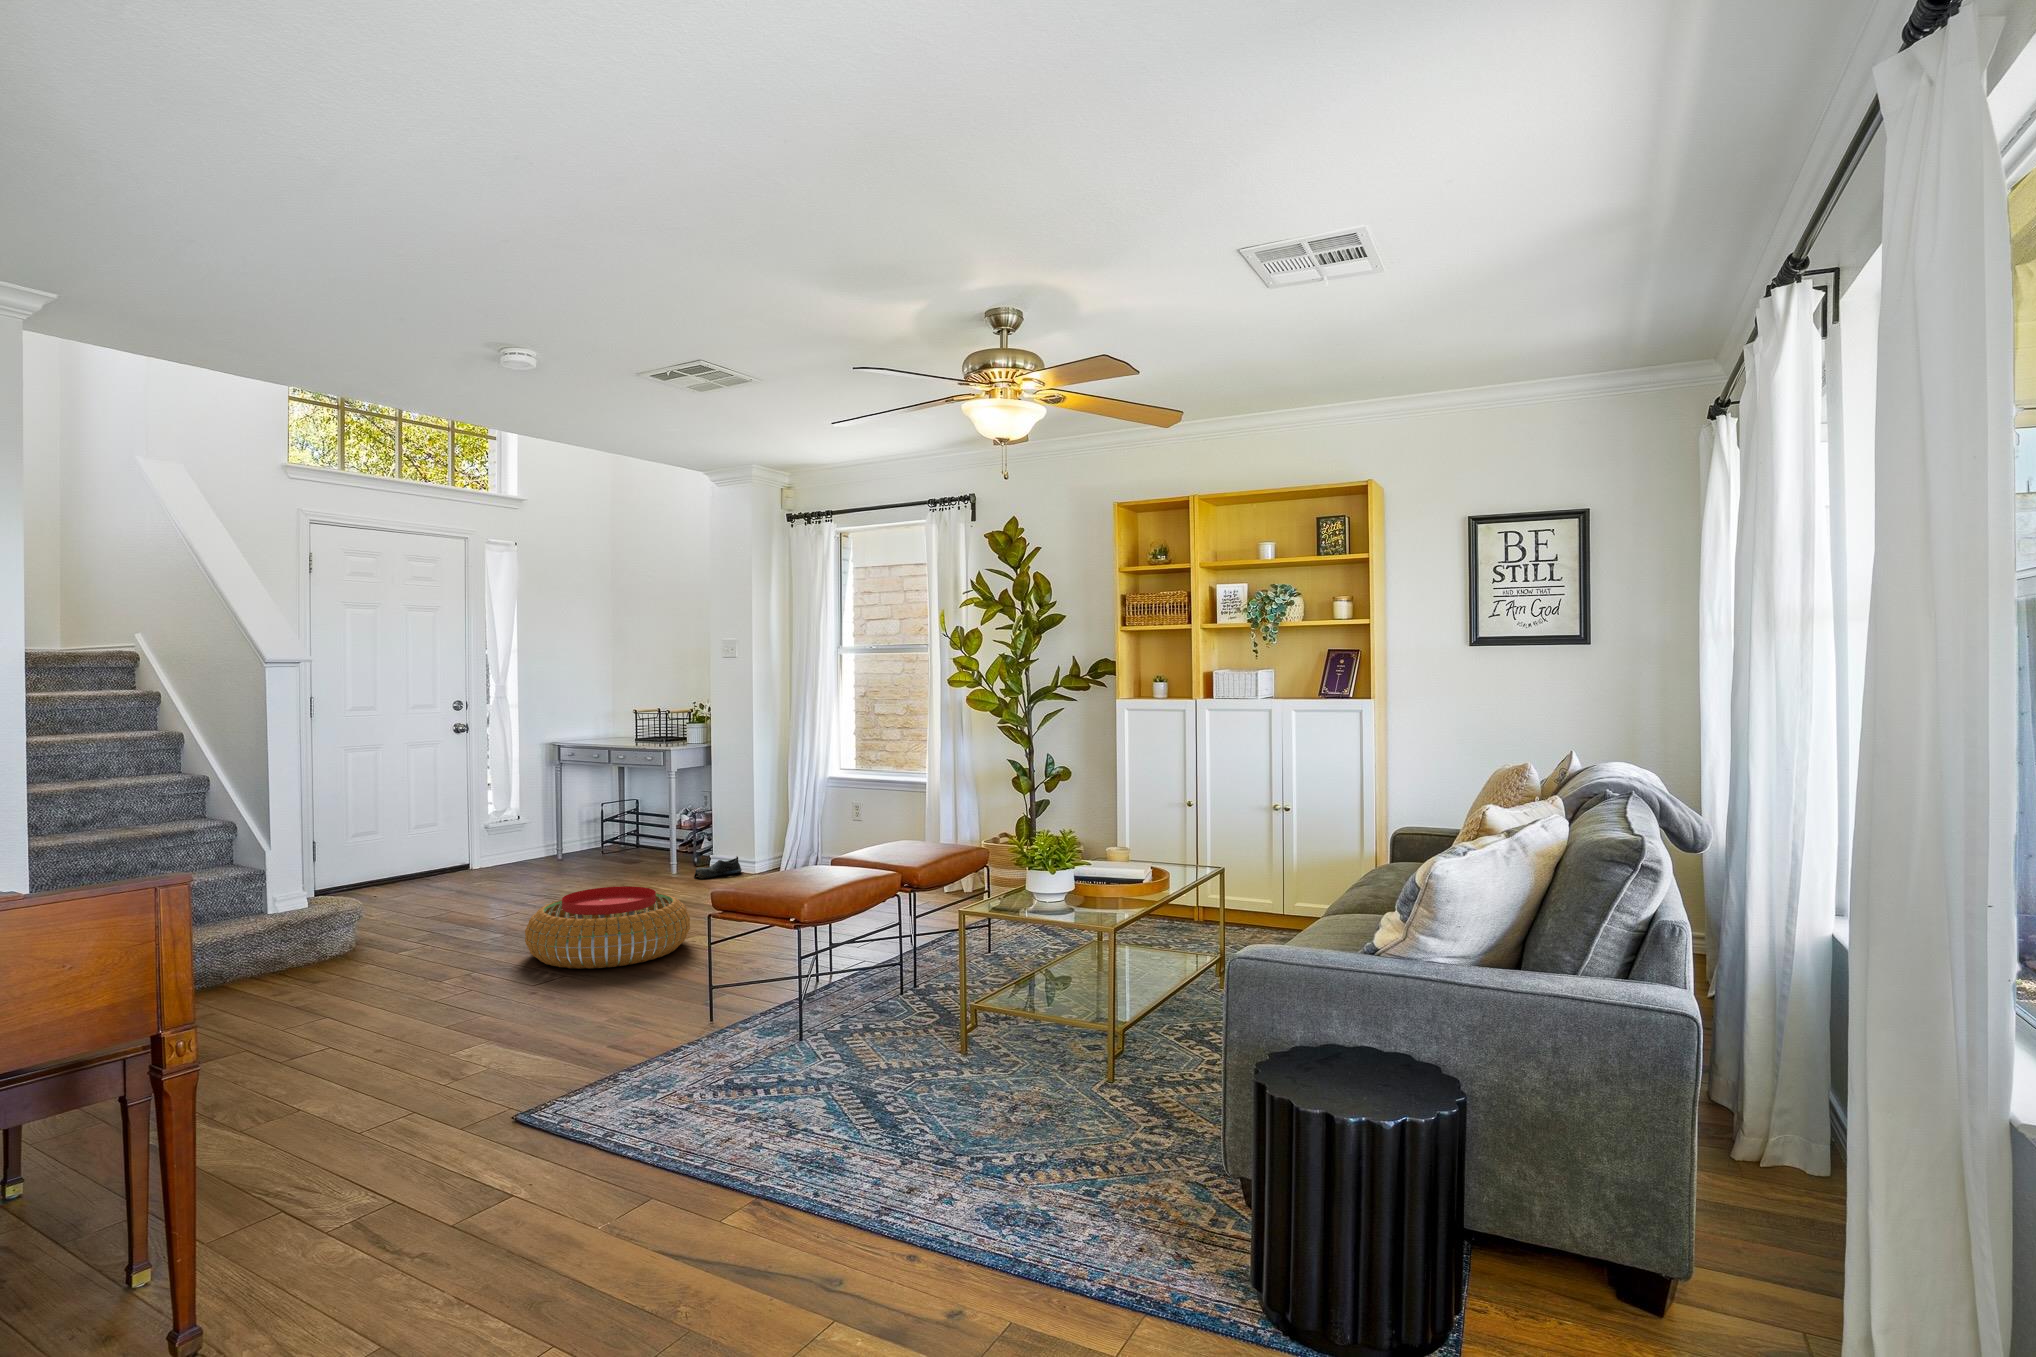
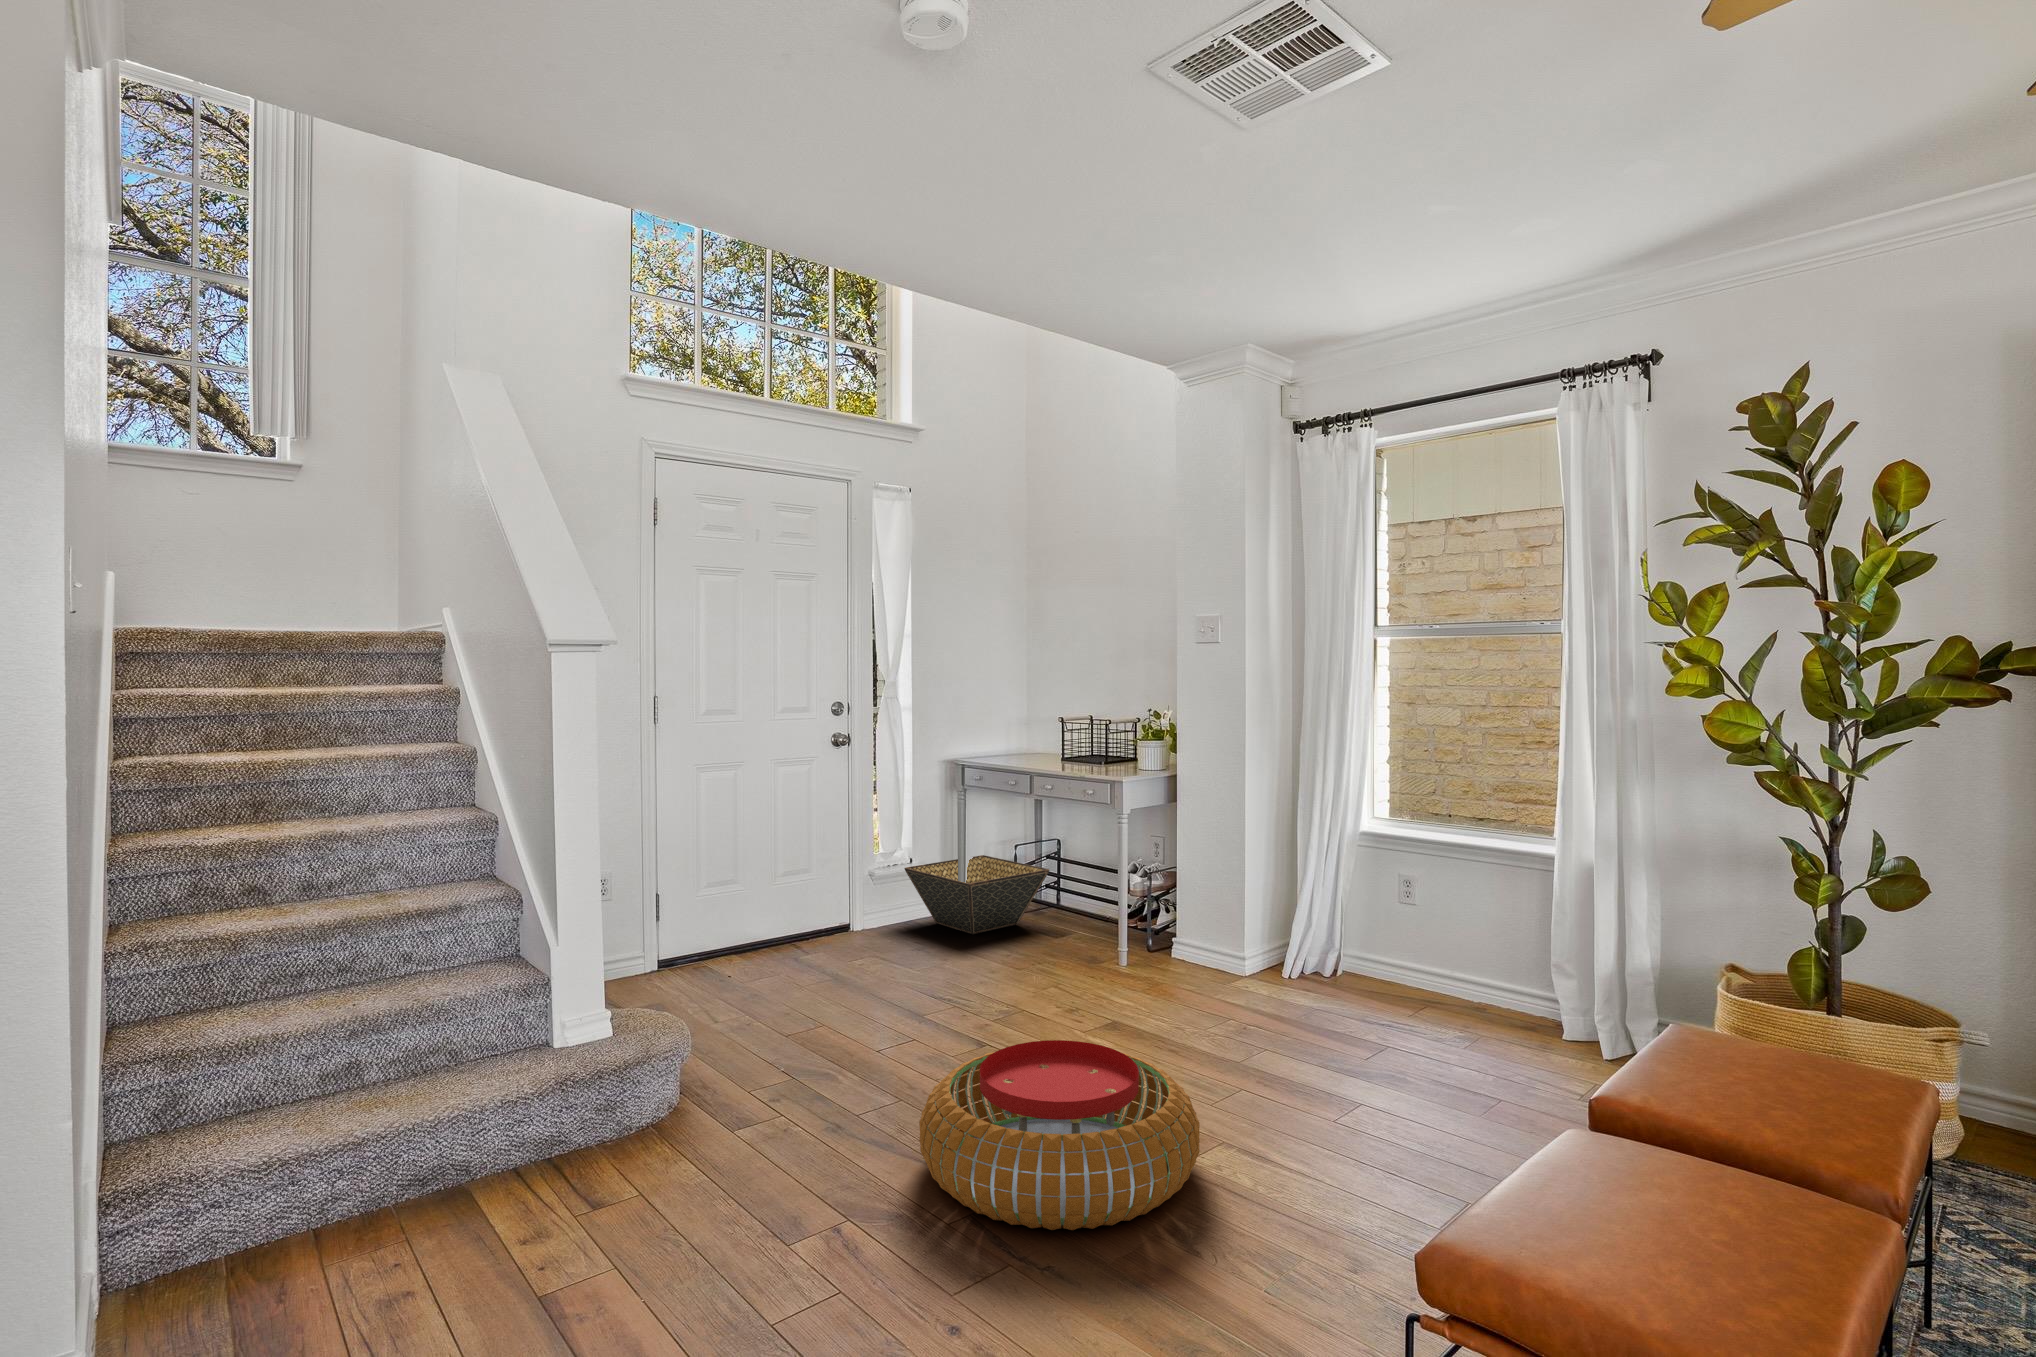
basket: none [512,813,628,867] -> present [904,855,1049,935]
shoe: present [694,856,742,878] -> none [1151,945,1220,979]

